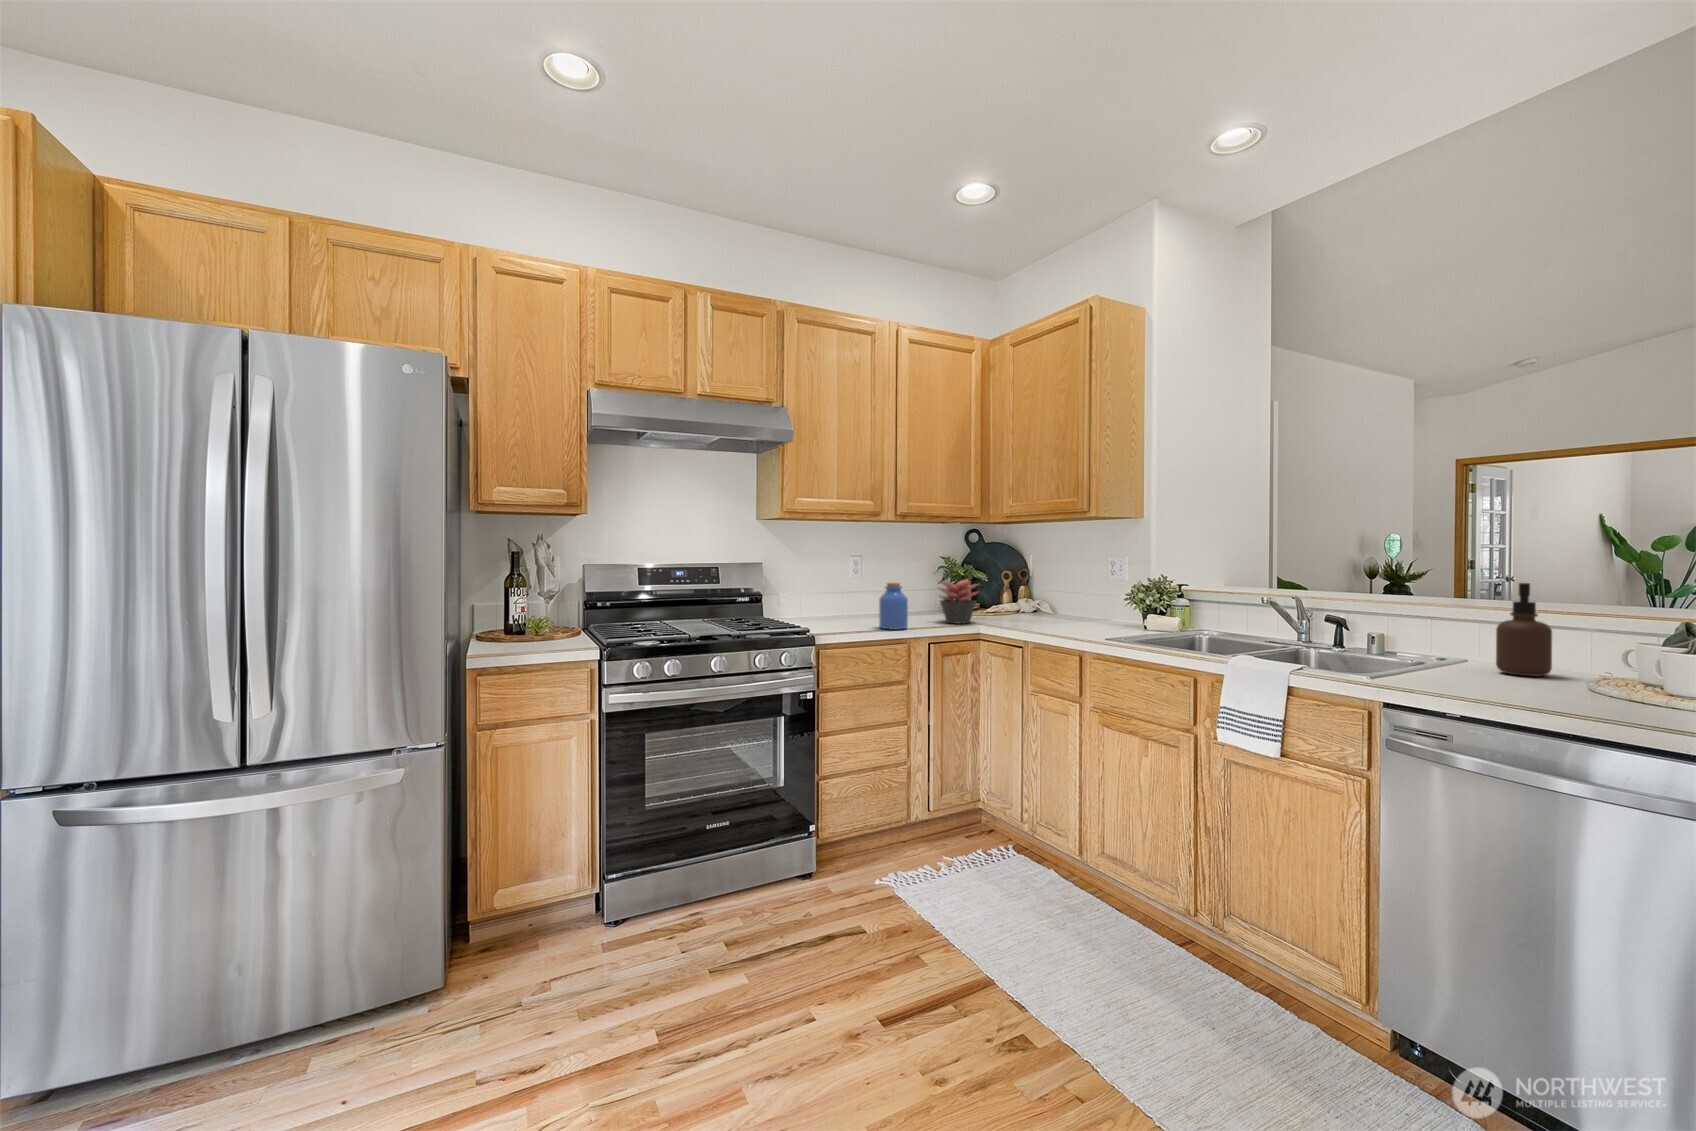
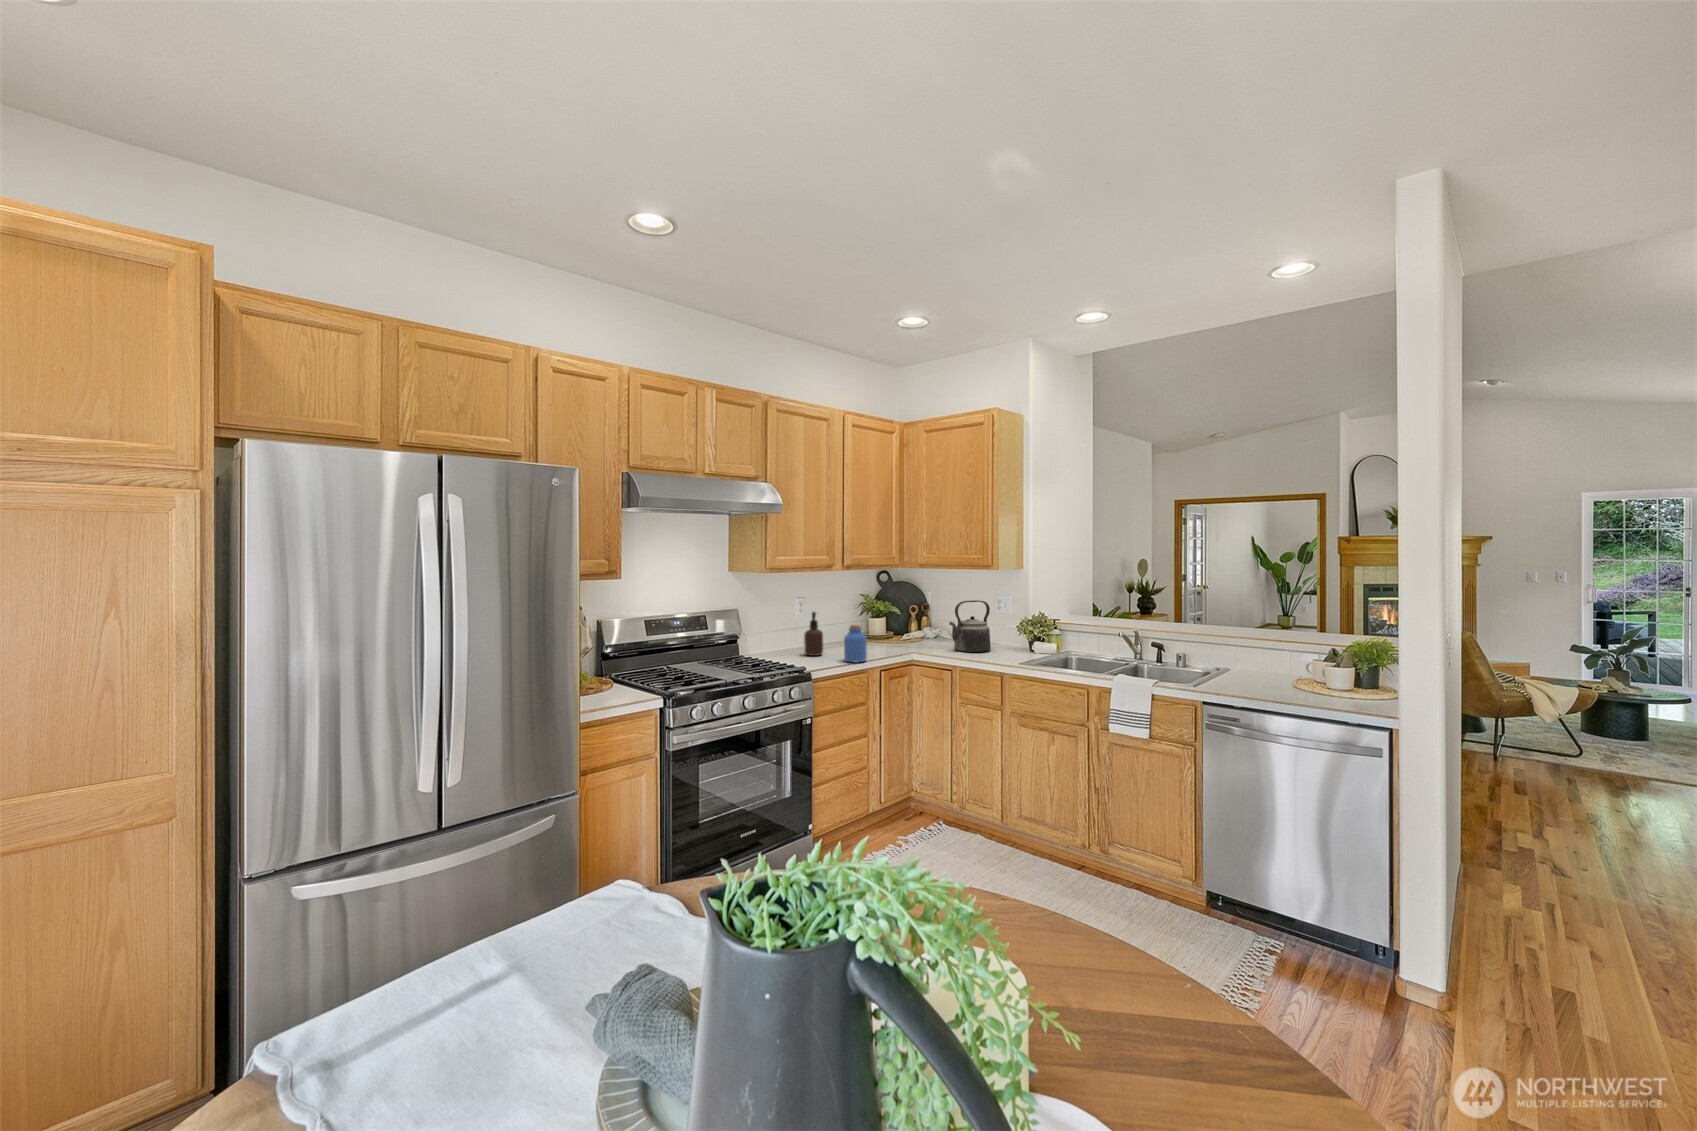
kettle: none [1031,558,1092,626] -> present [950,600,991,652]
succulent plant: present [938,579,978,624] -> none [879,617,912,654]
soap dispenser: present [1496,583,1552,676] -> present [804,612,823,656]

